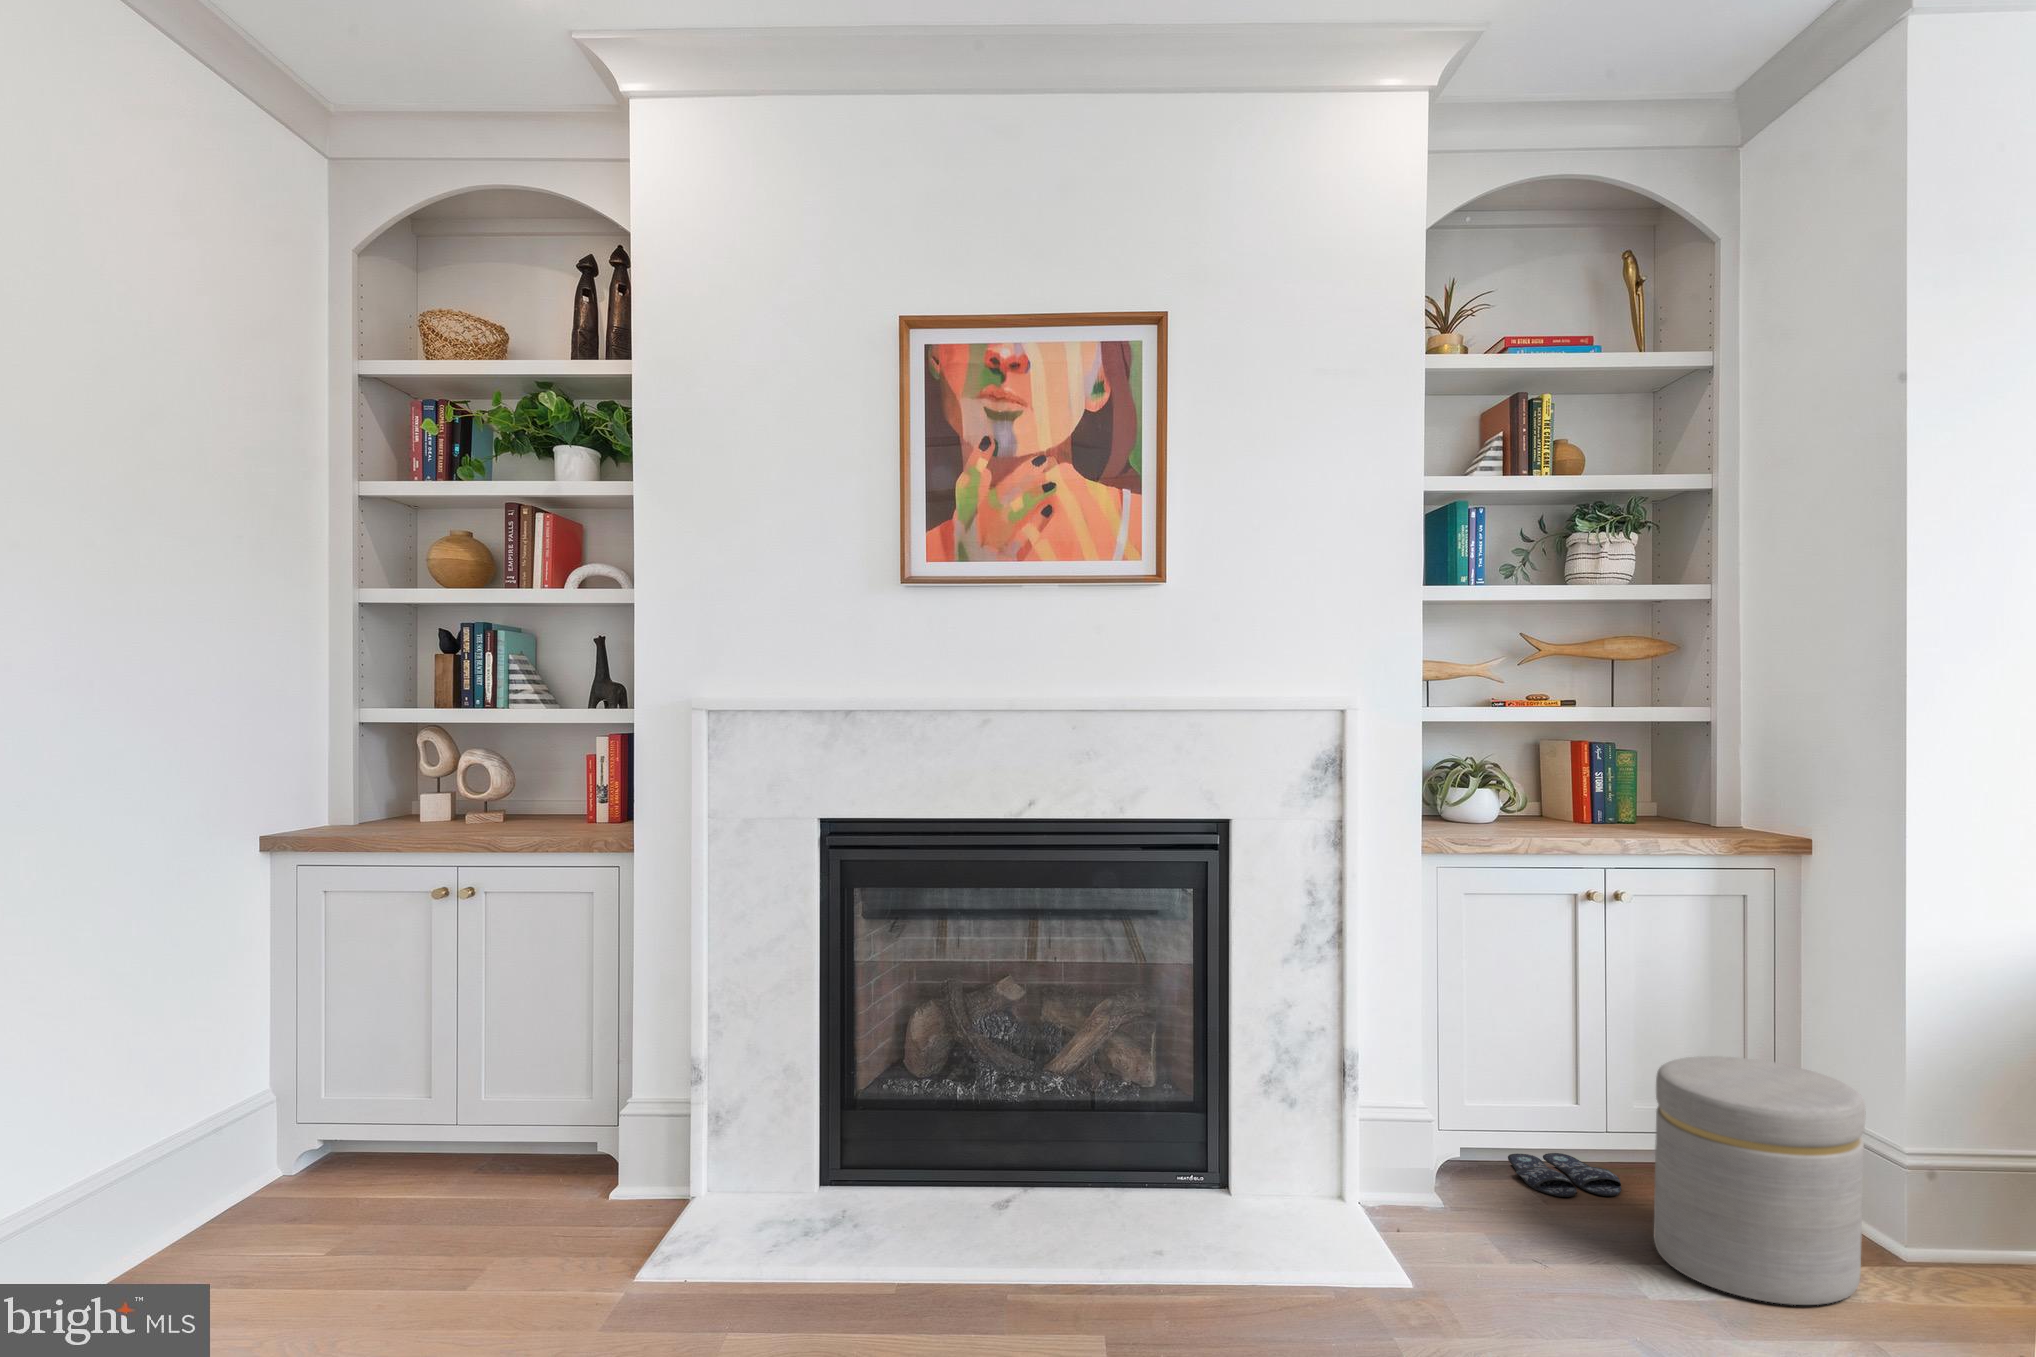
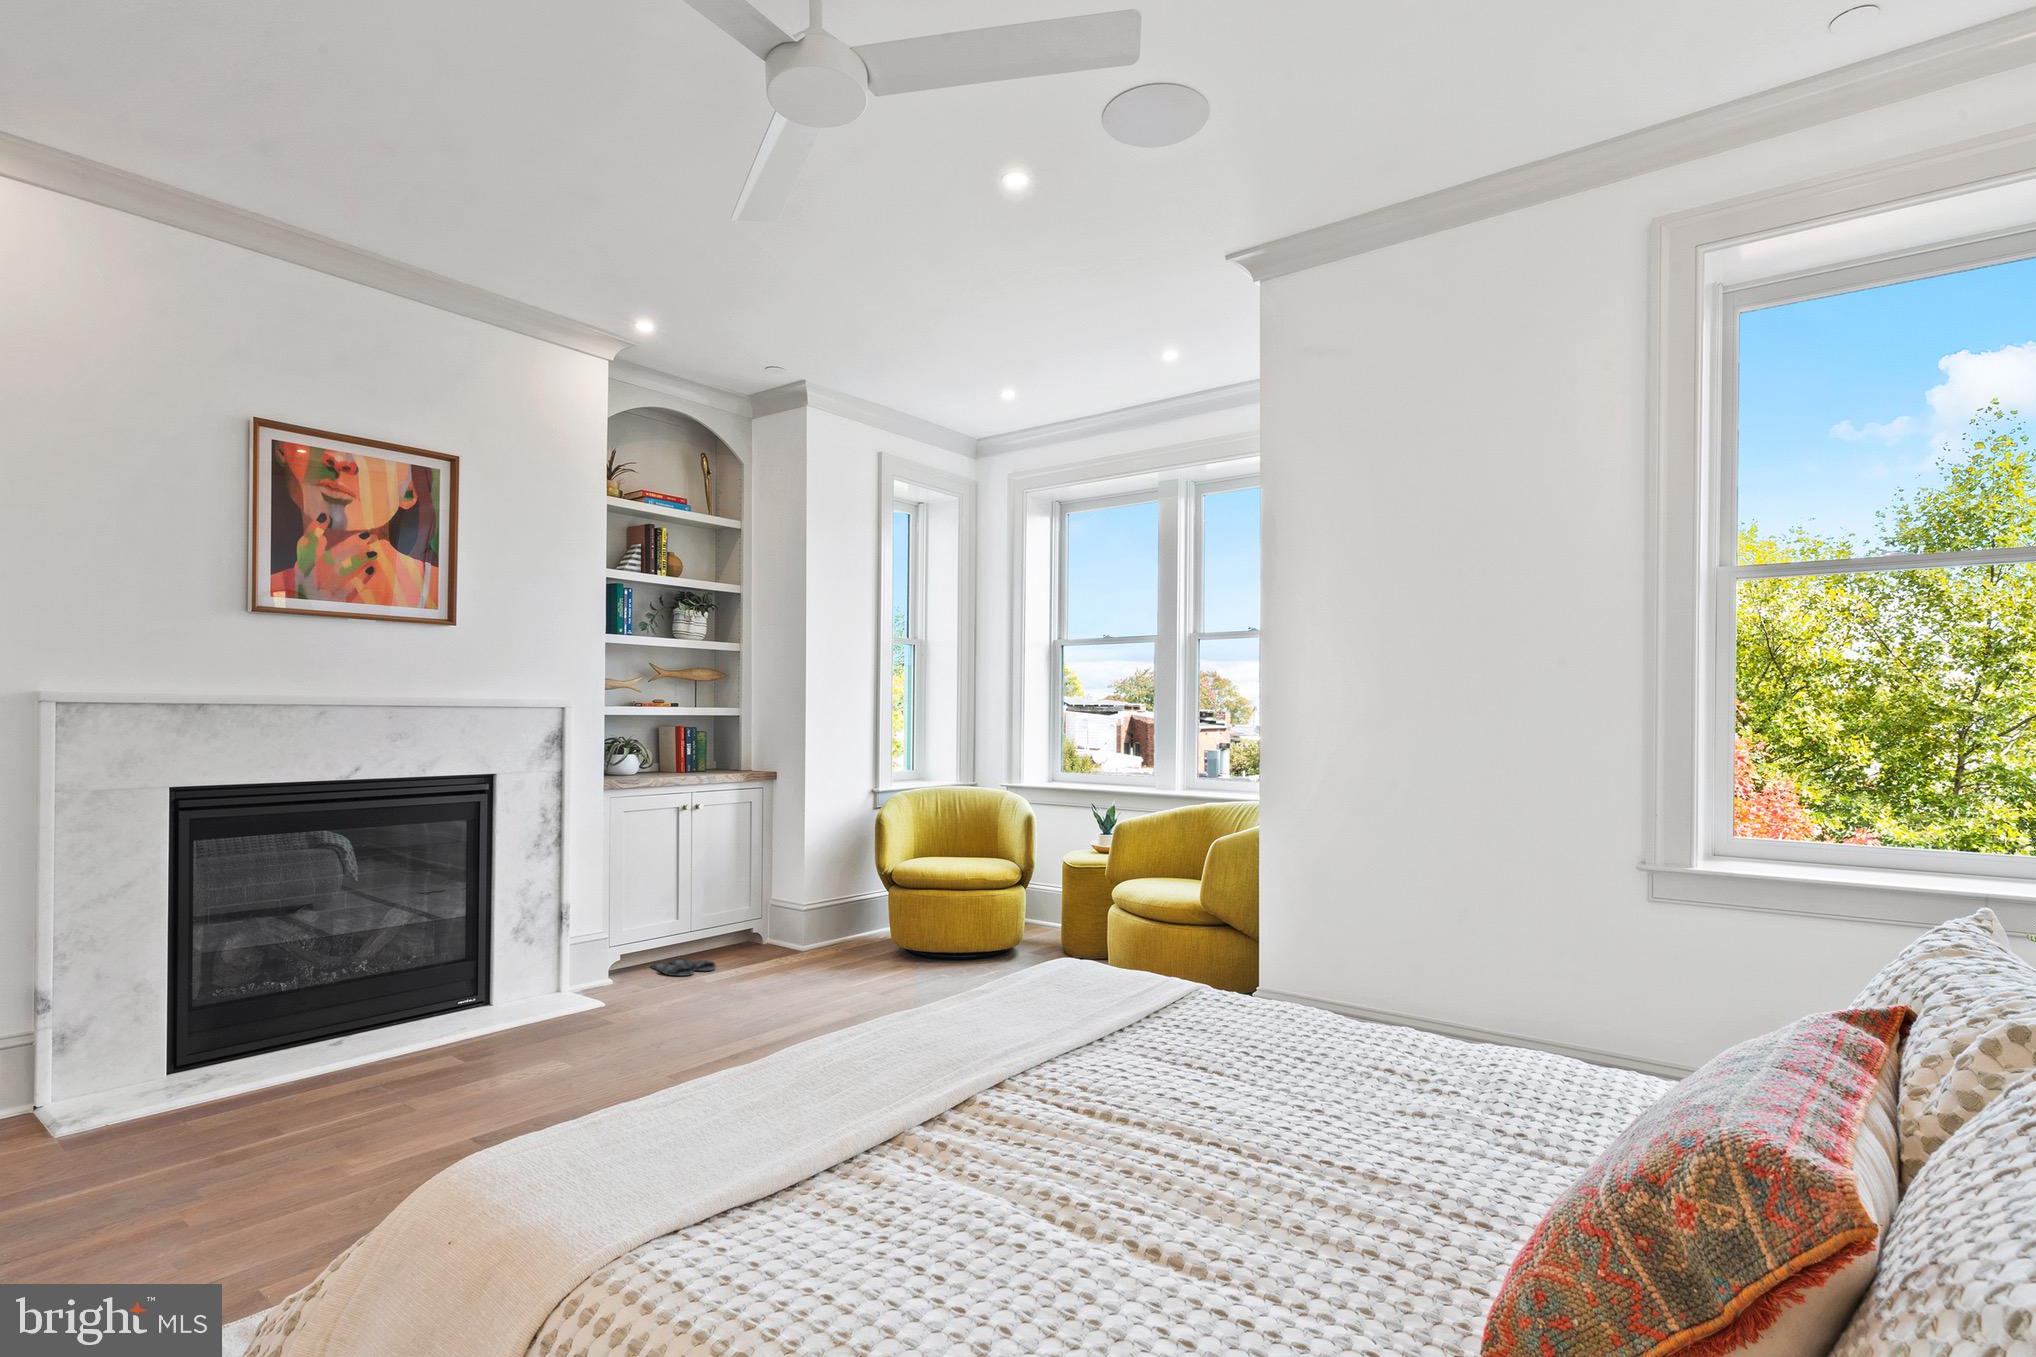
ottoman: present [1654,1056,1866,1305] -> none [740,880,835,991]

